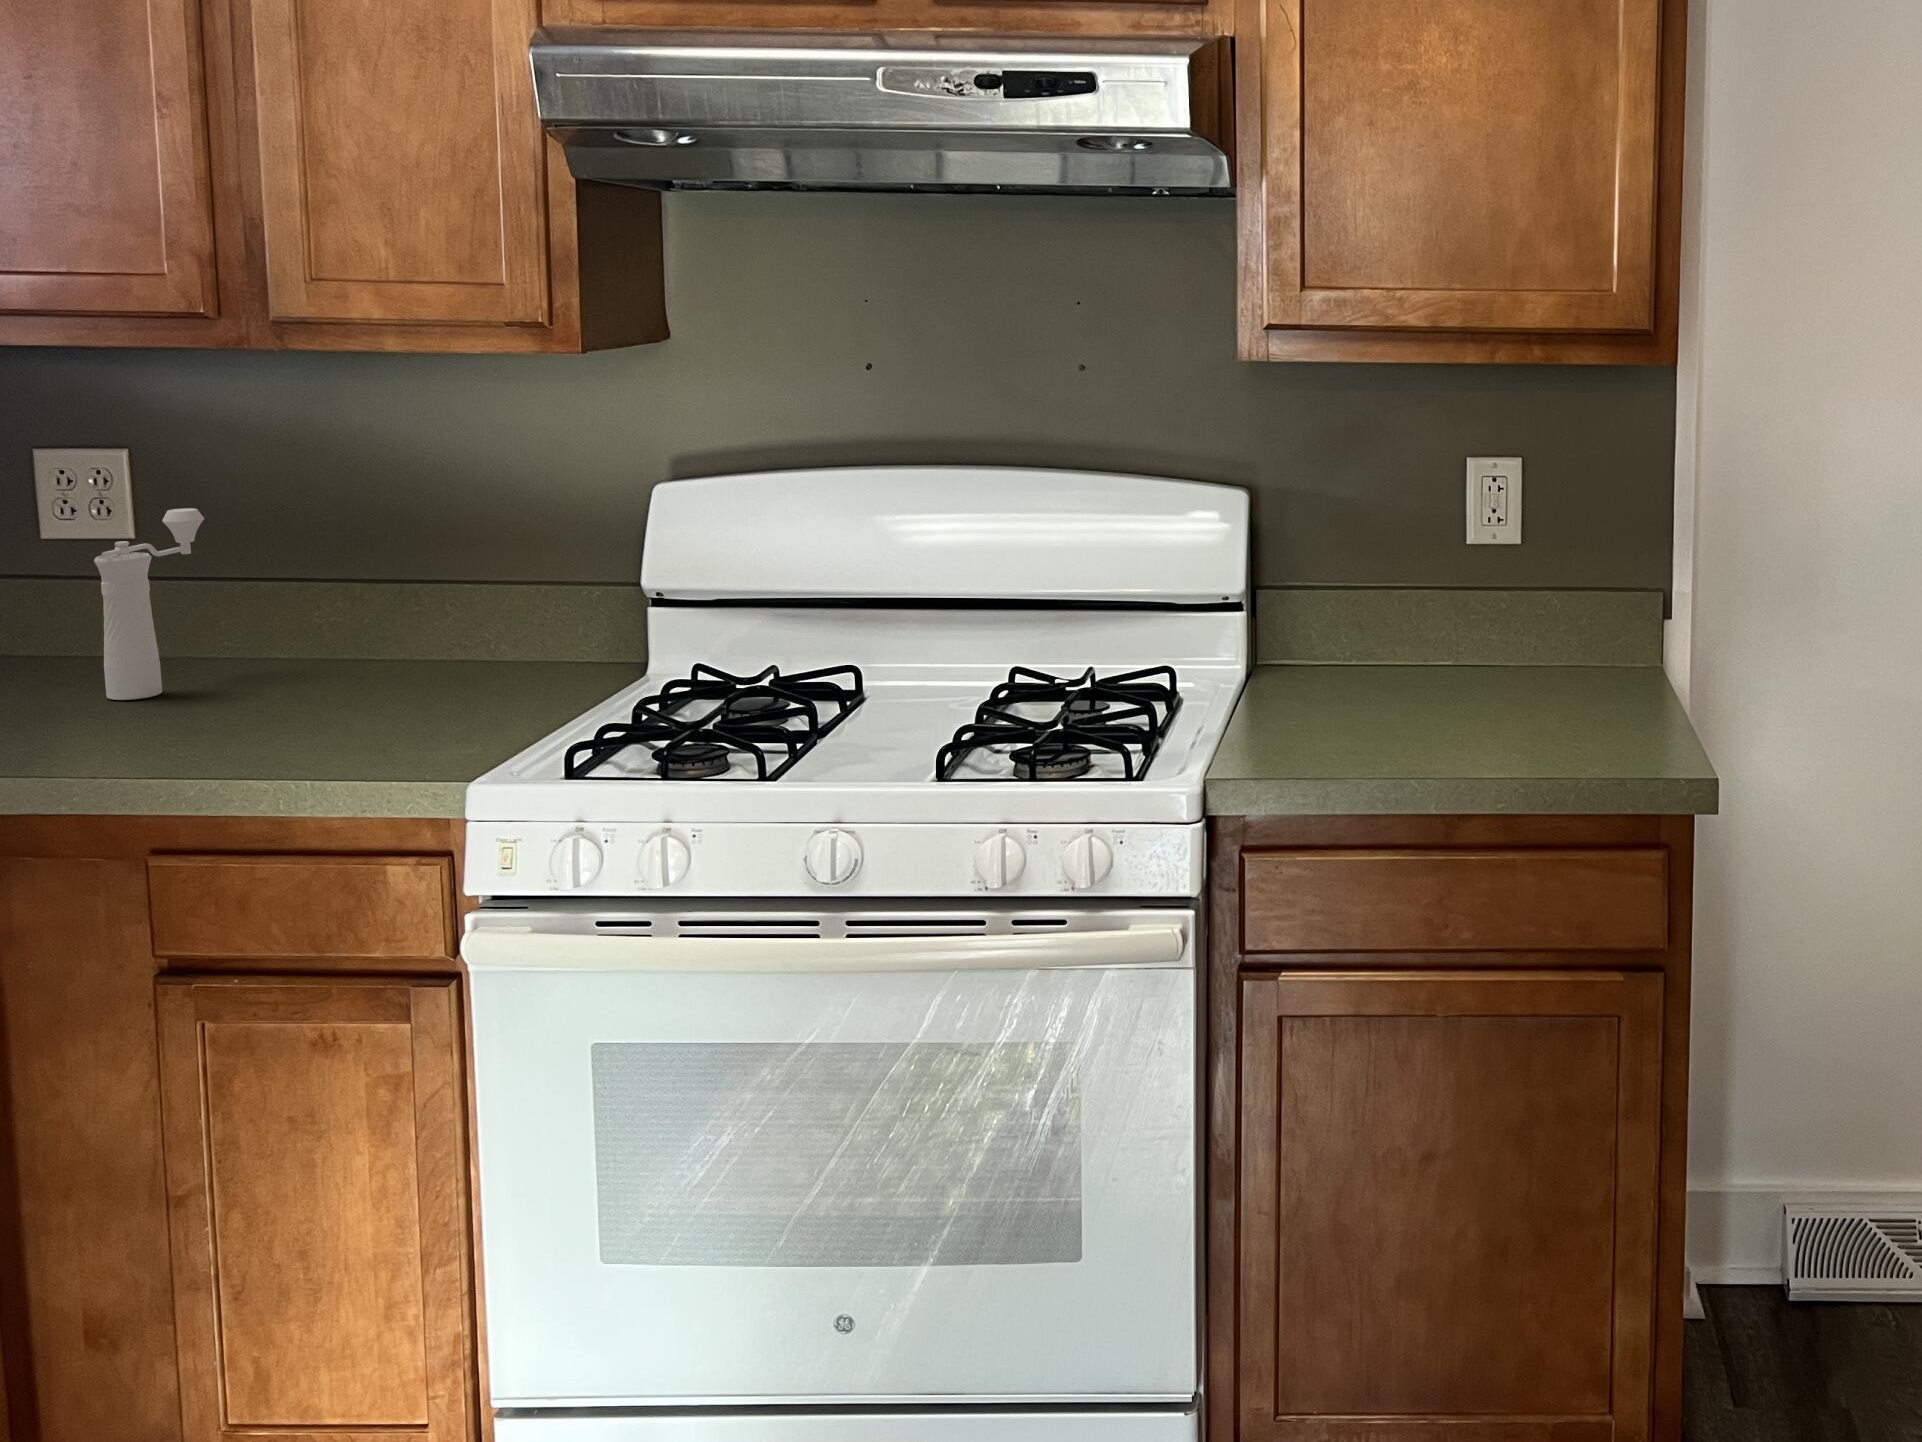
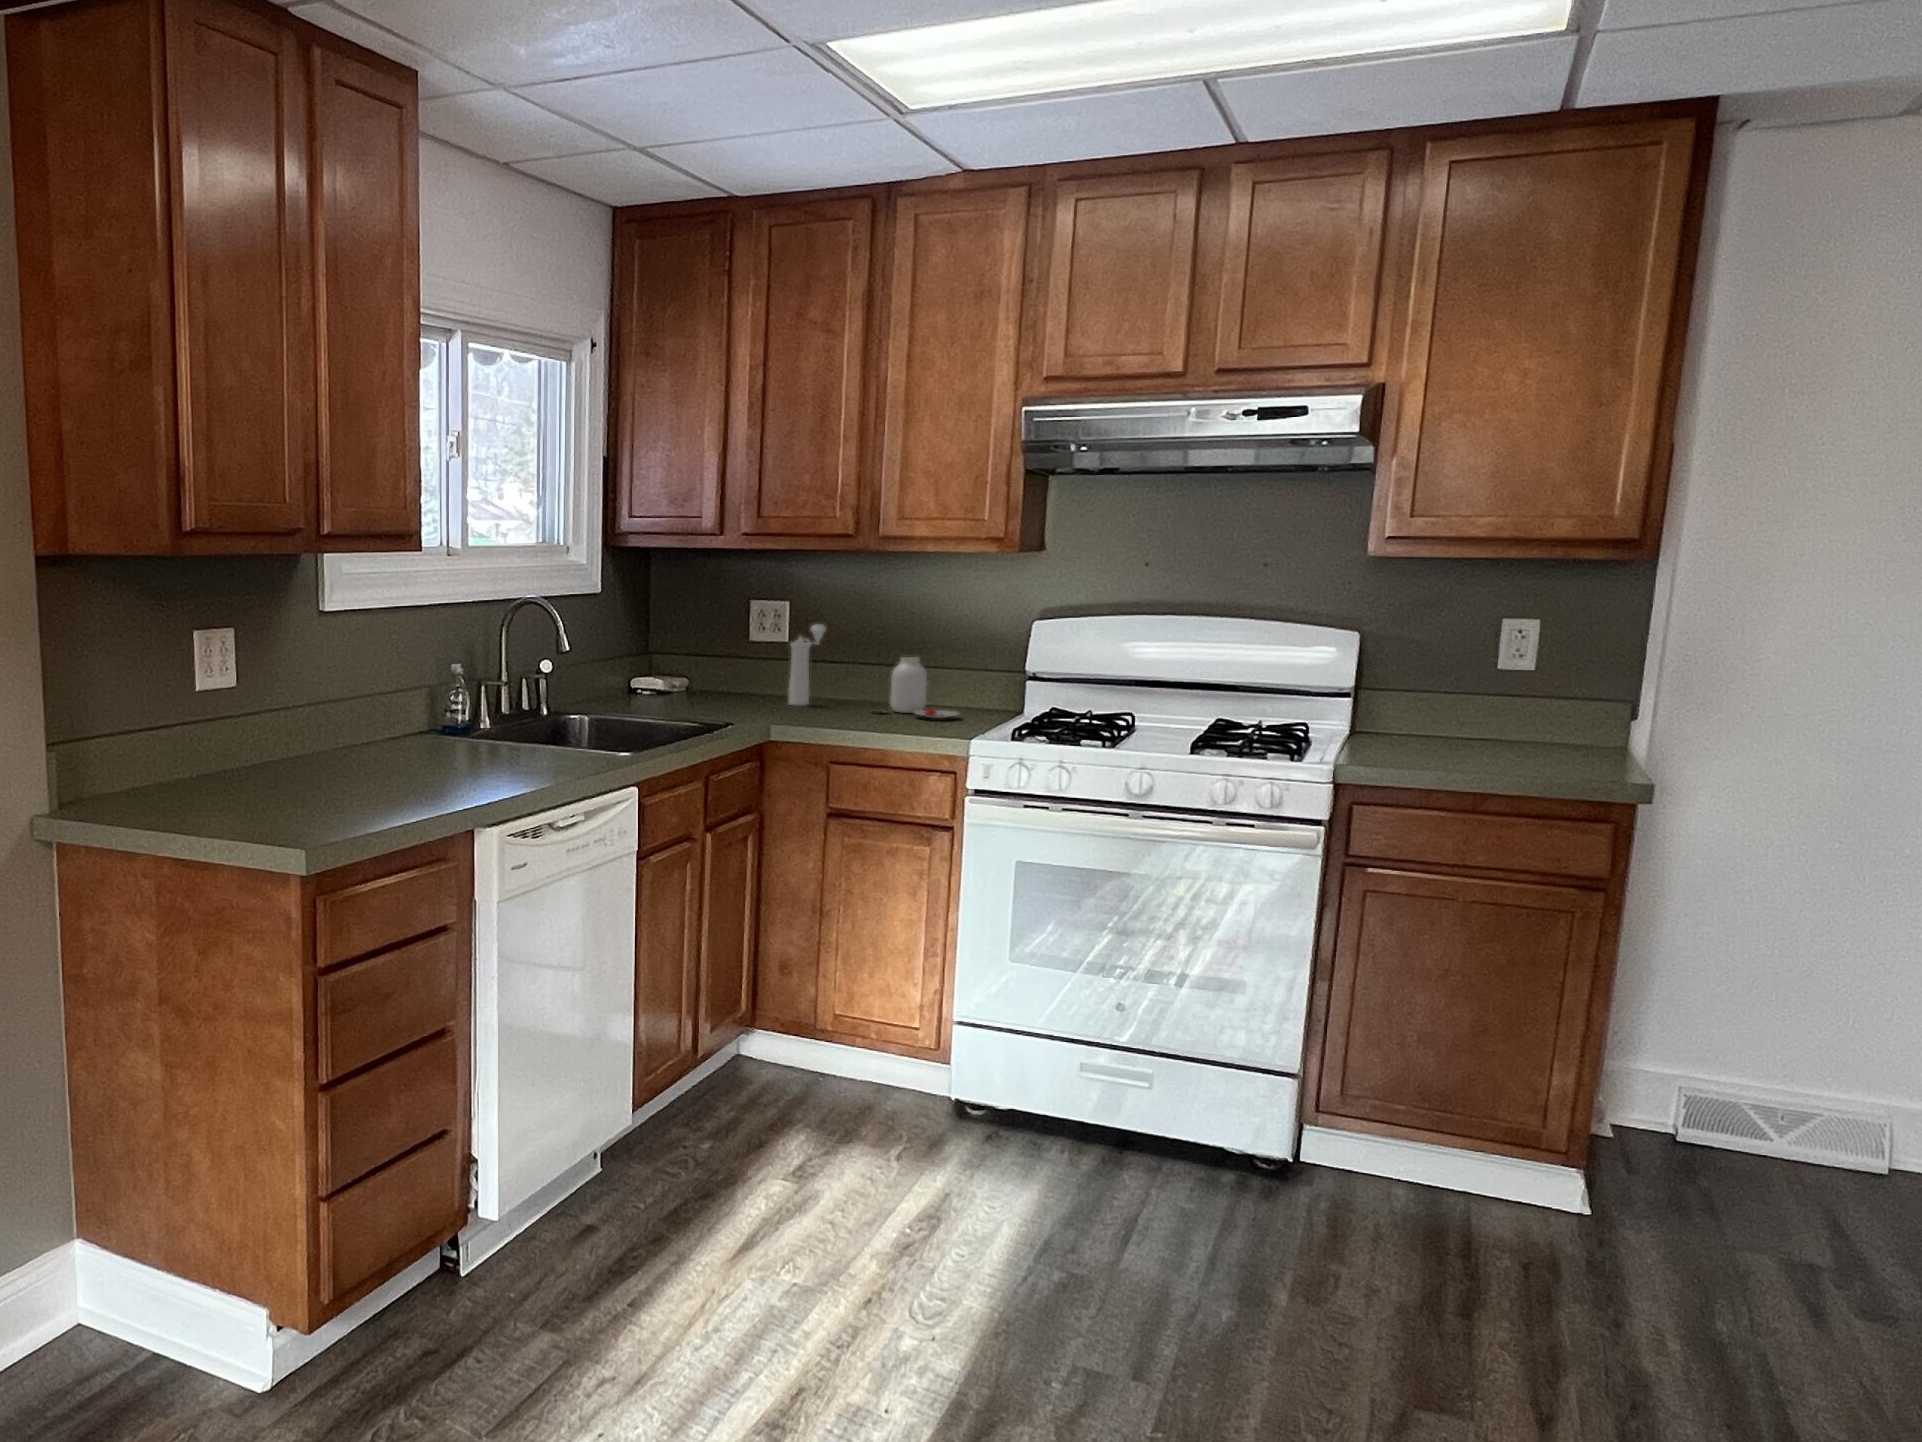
jar: none [297,577,499,712] -> present [890,657,959,719]

